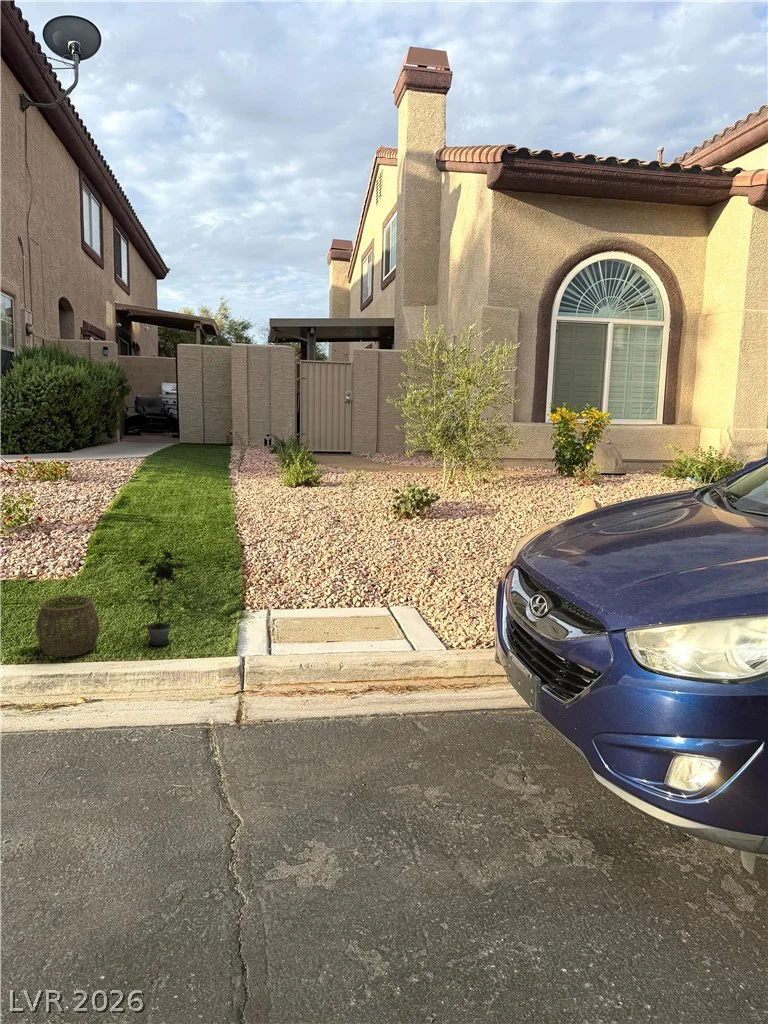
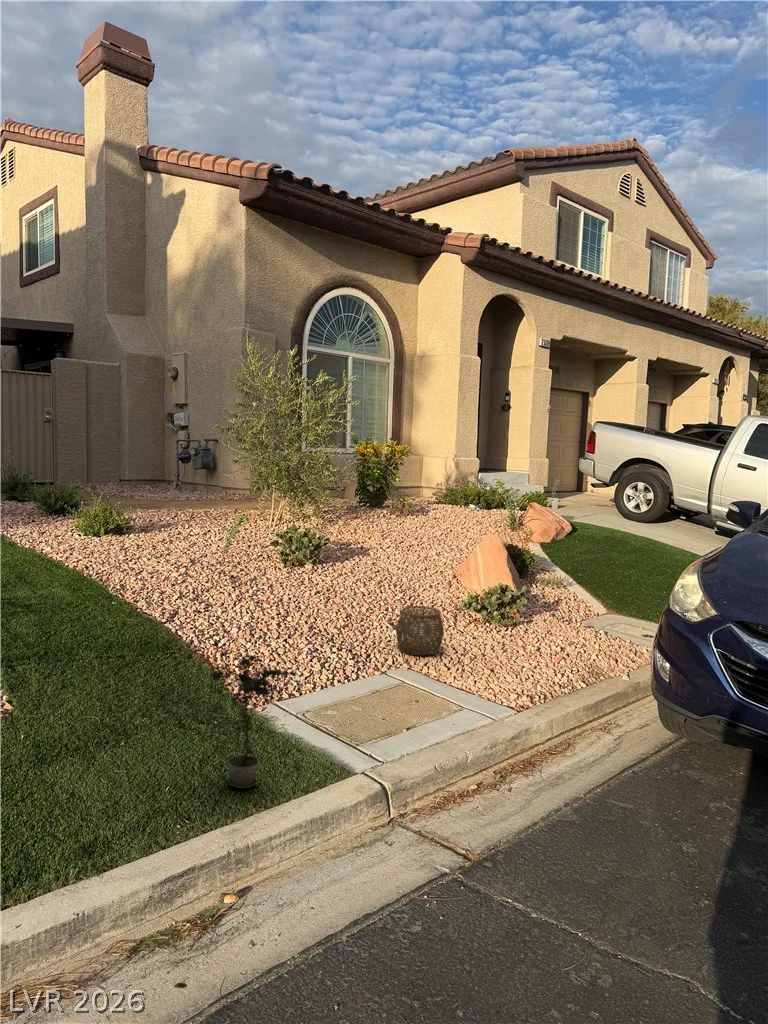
woven basket: present [36,596,100,657] -> present [396,606,444,655]

